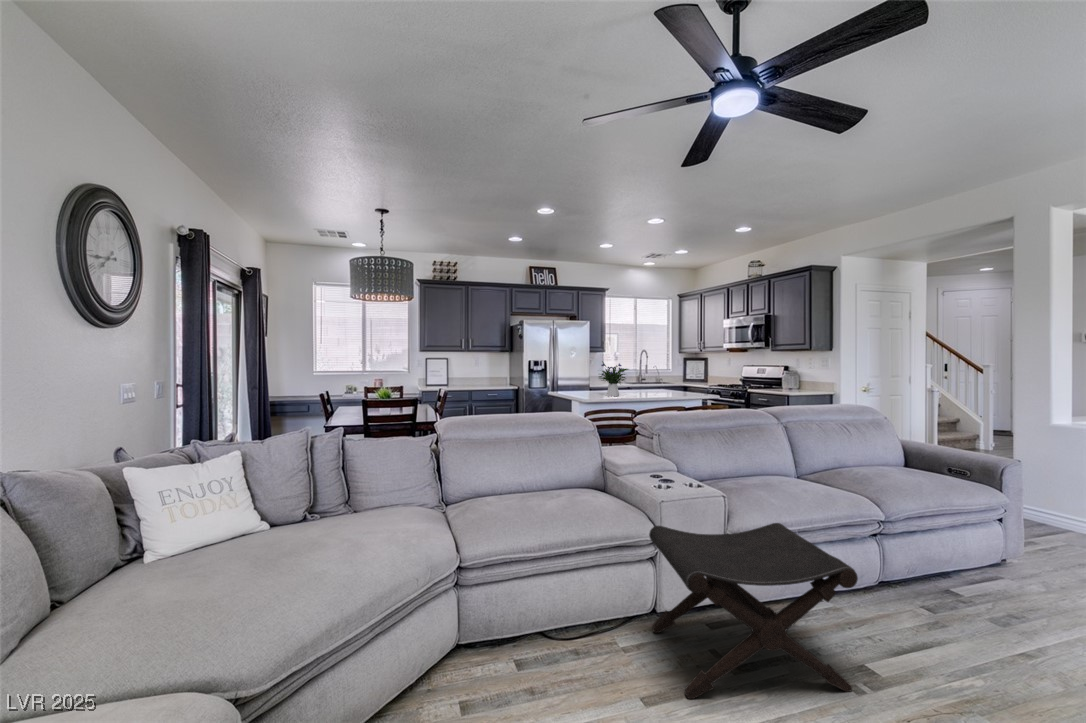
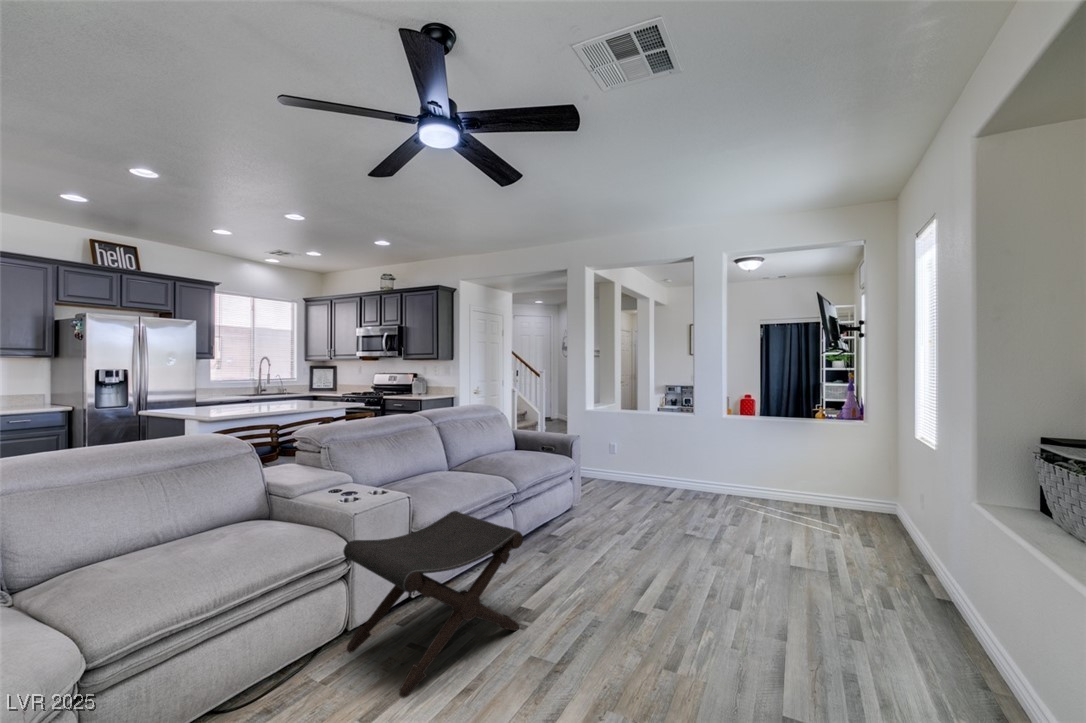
flower arrangement: present [599,361,628,396] -> none [215,369,260,411]

